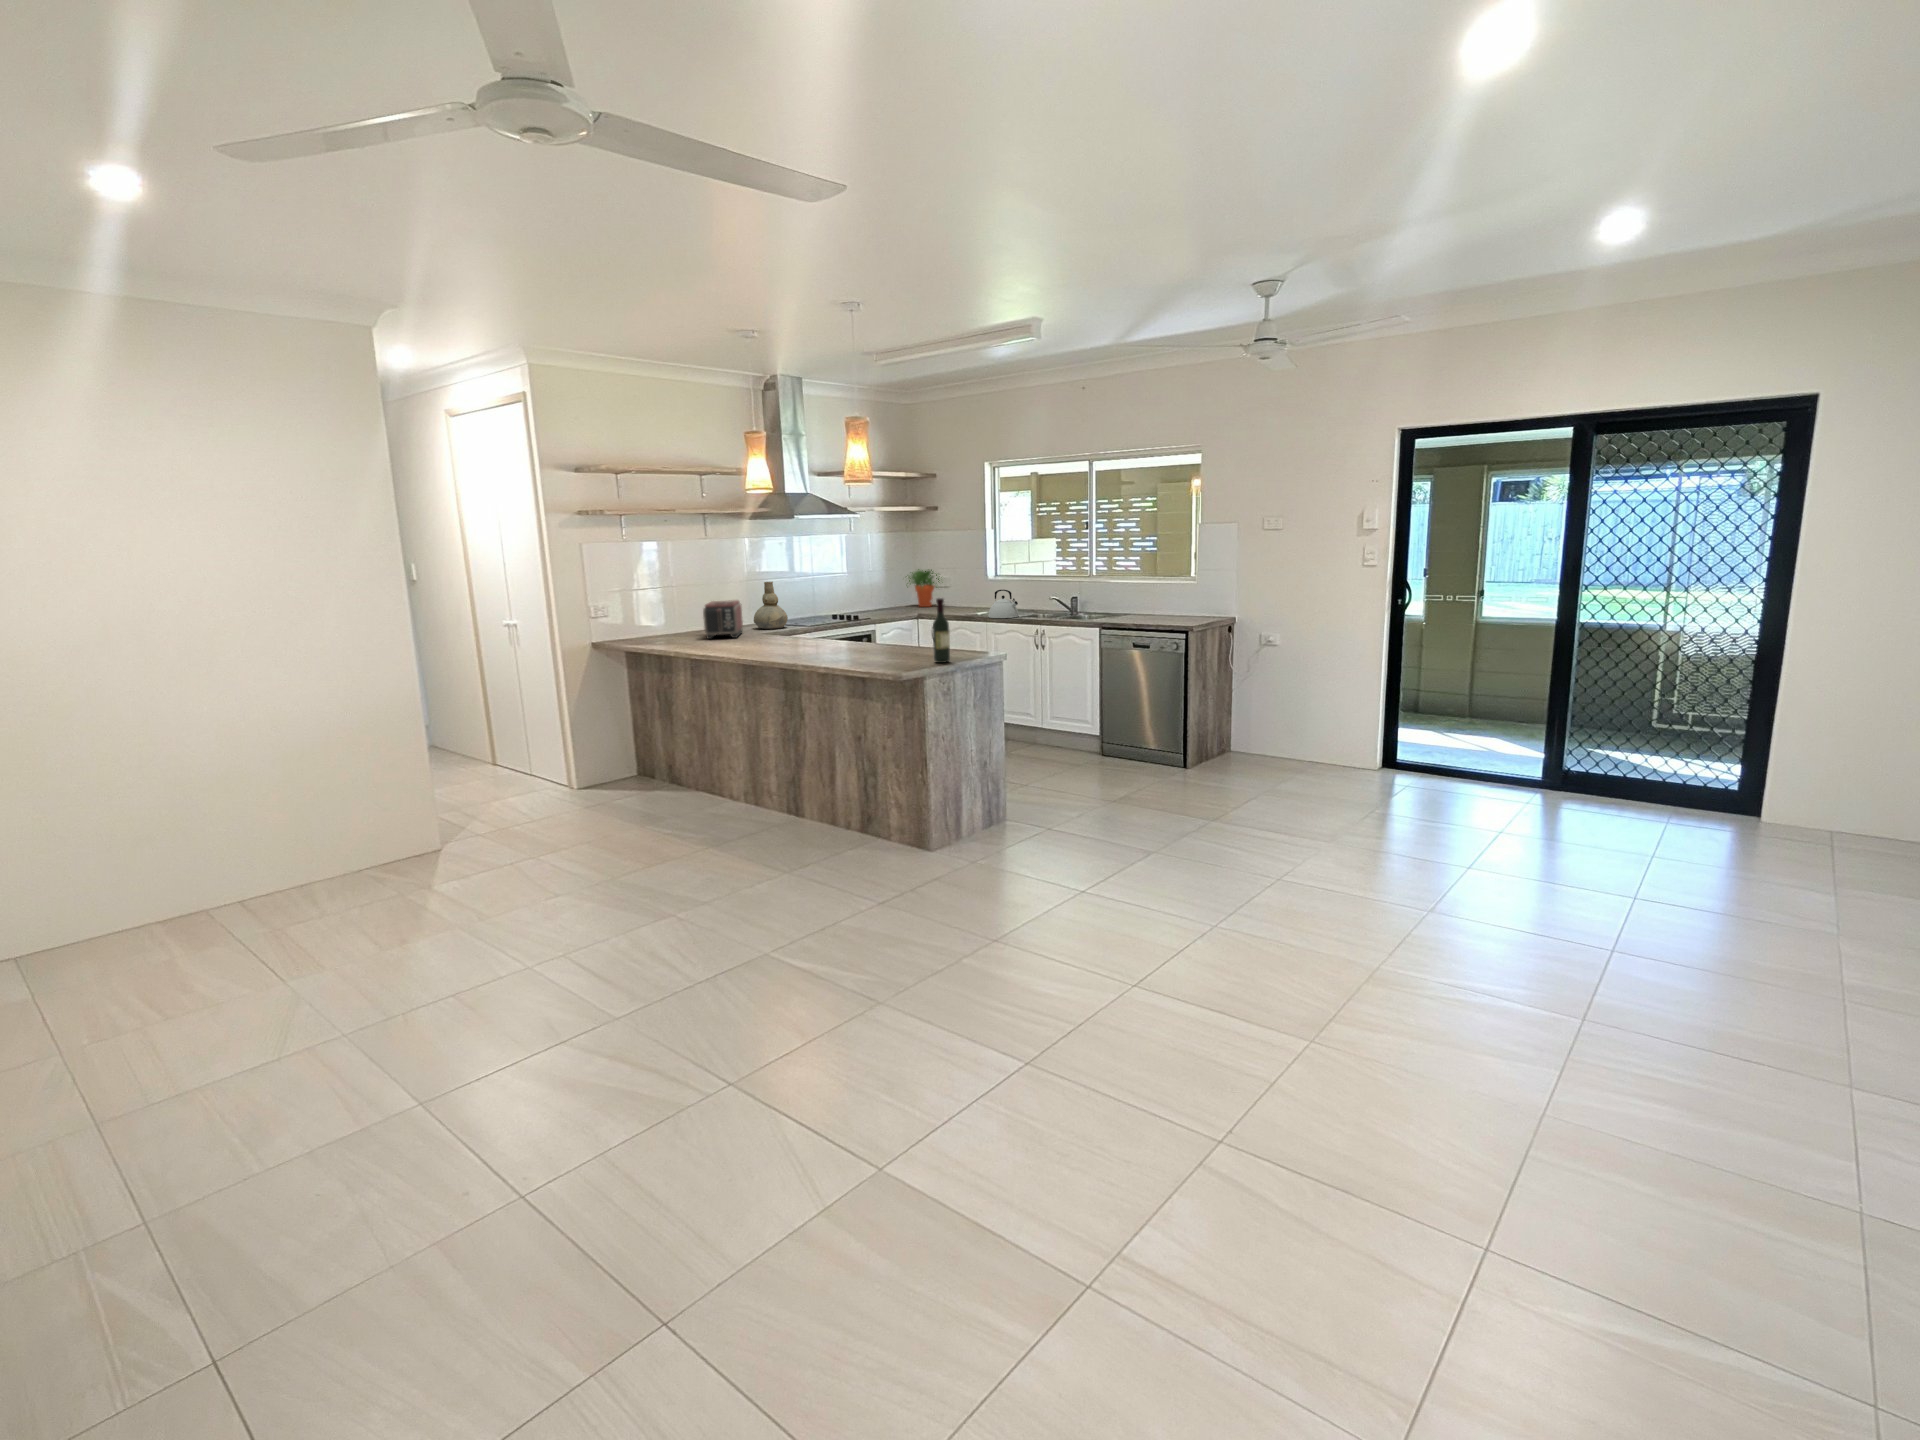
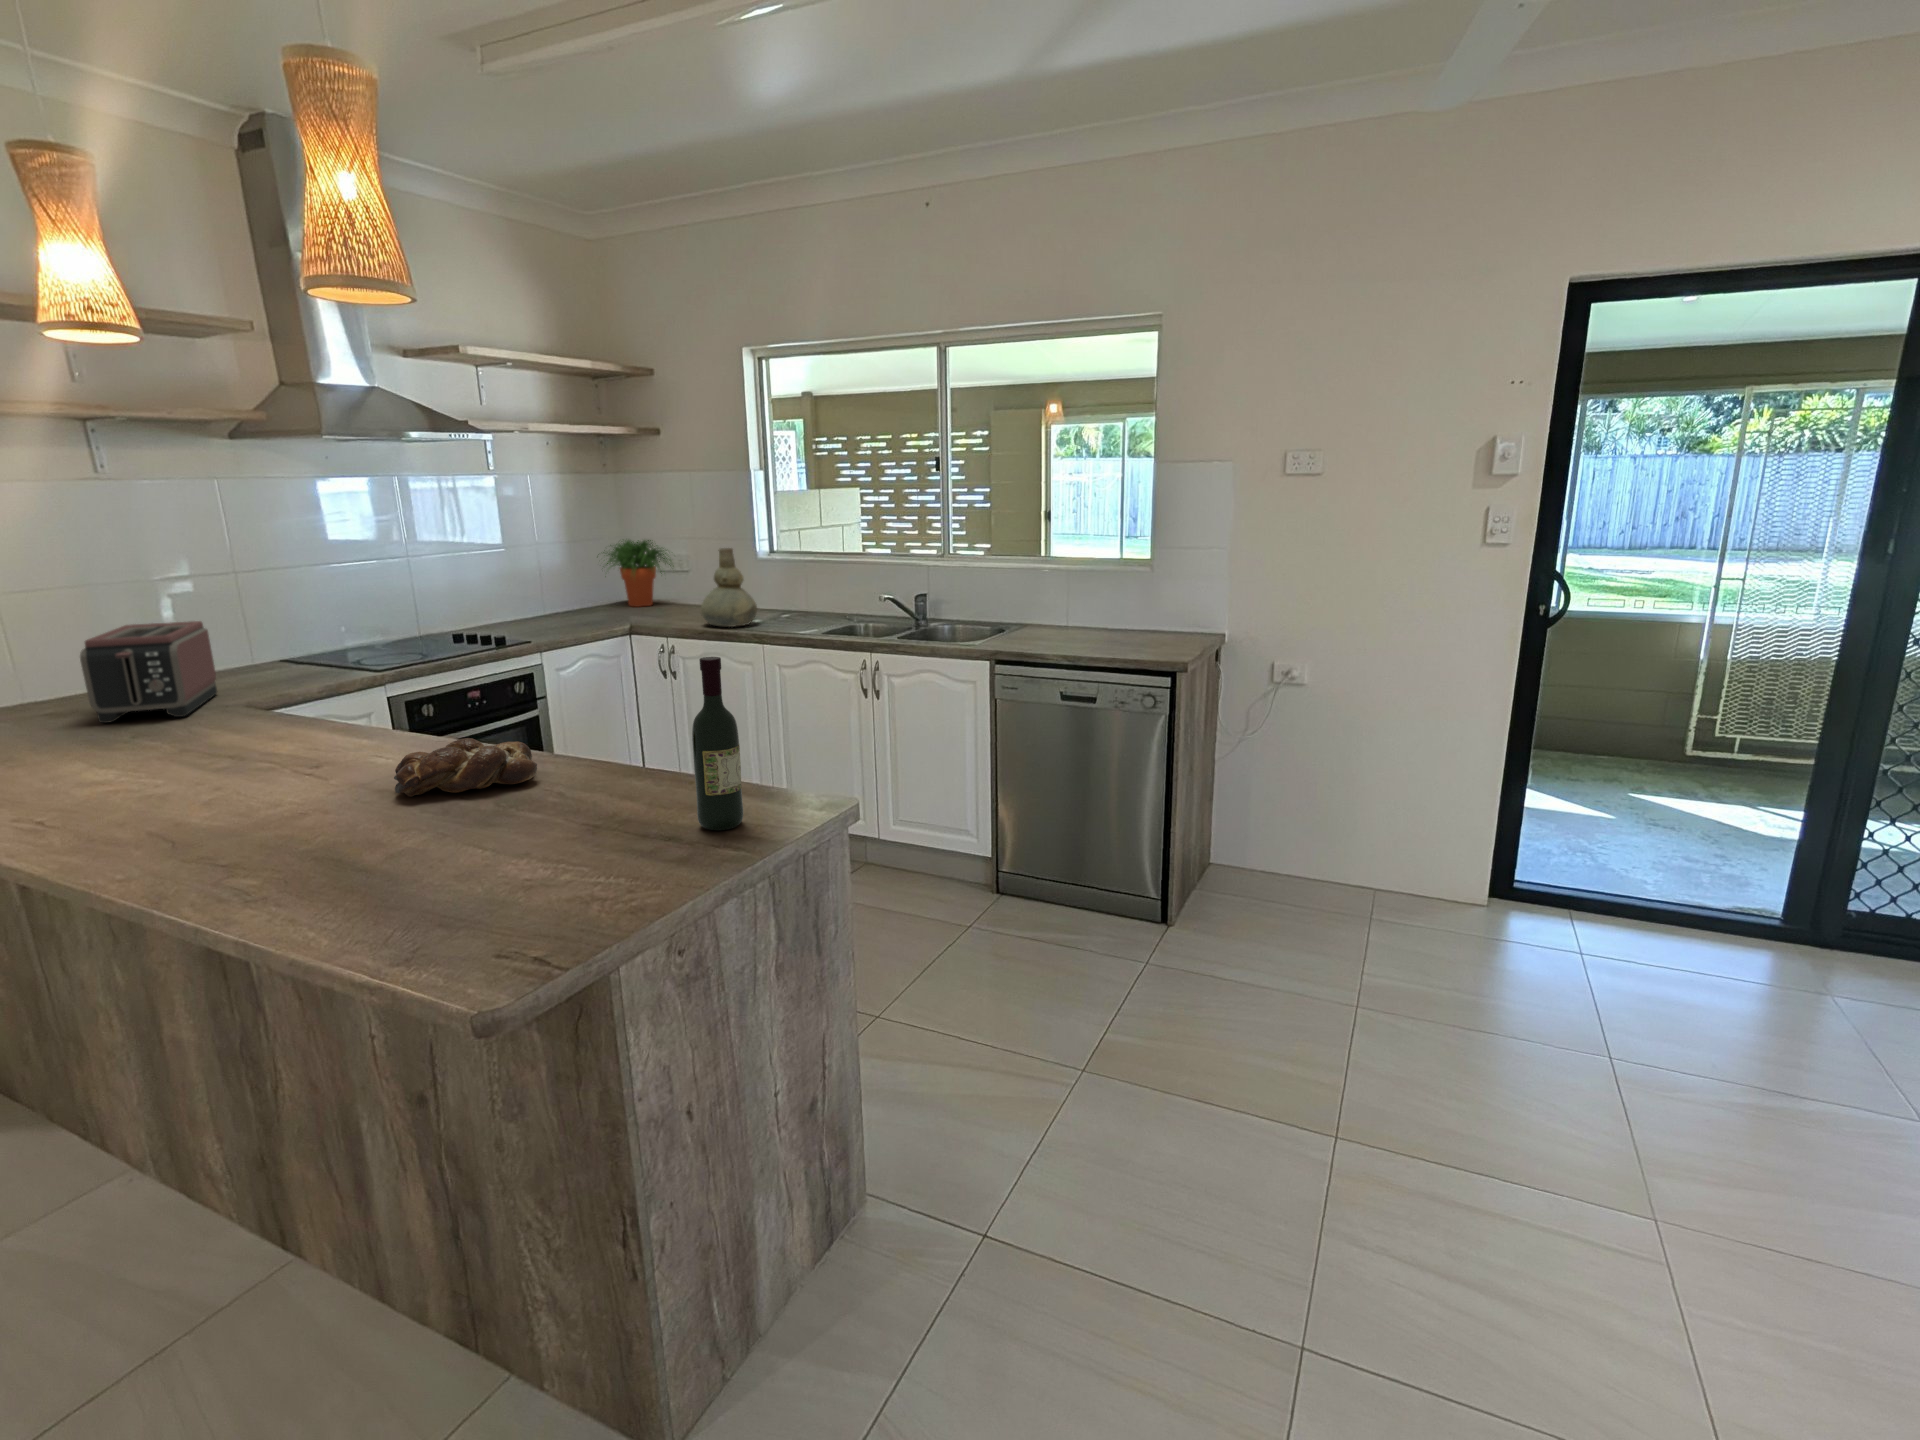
vase: present [754,582,788,629] -> present [700,548,757,627]
kettle: present [988,590,1018,618] -> none [768,583,824,637]
bread loaf: none [827,636,877,655] -> present [394,738,537,796]

